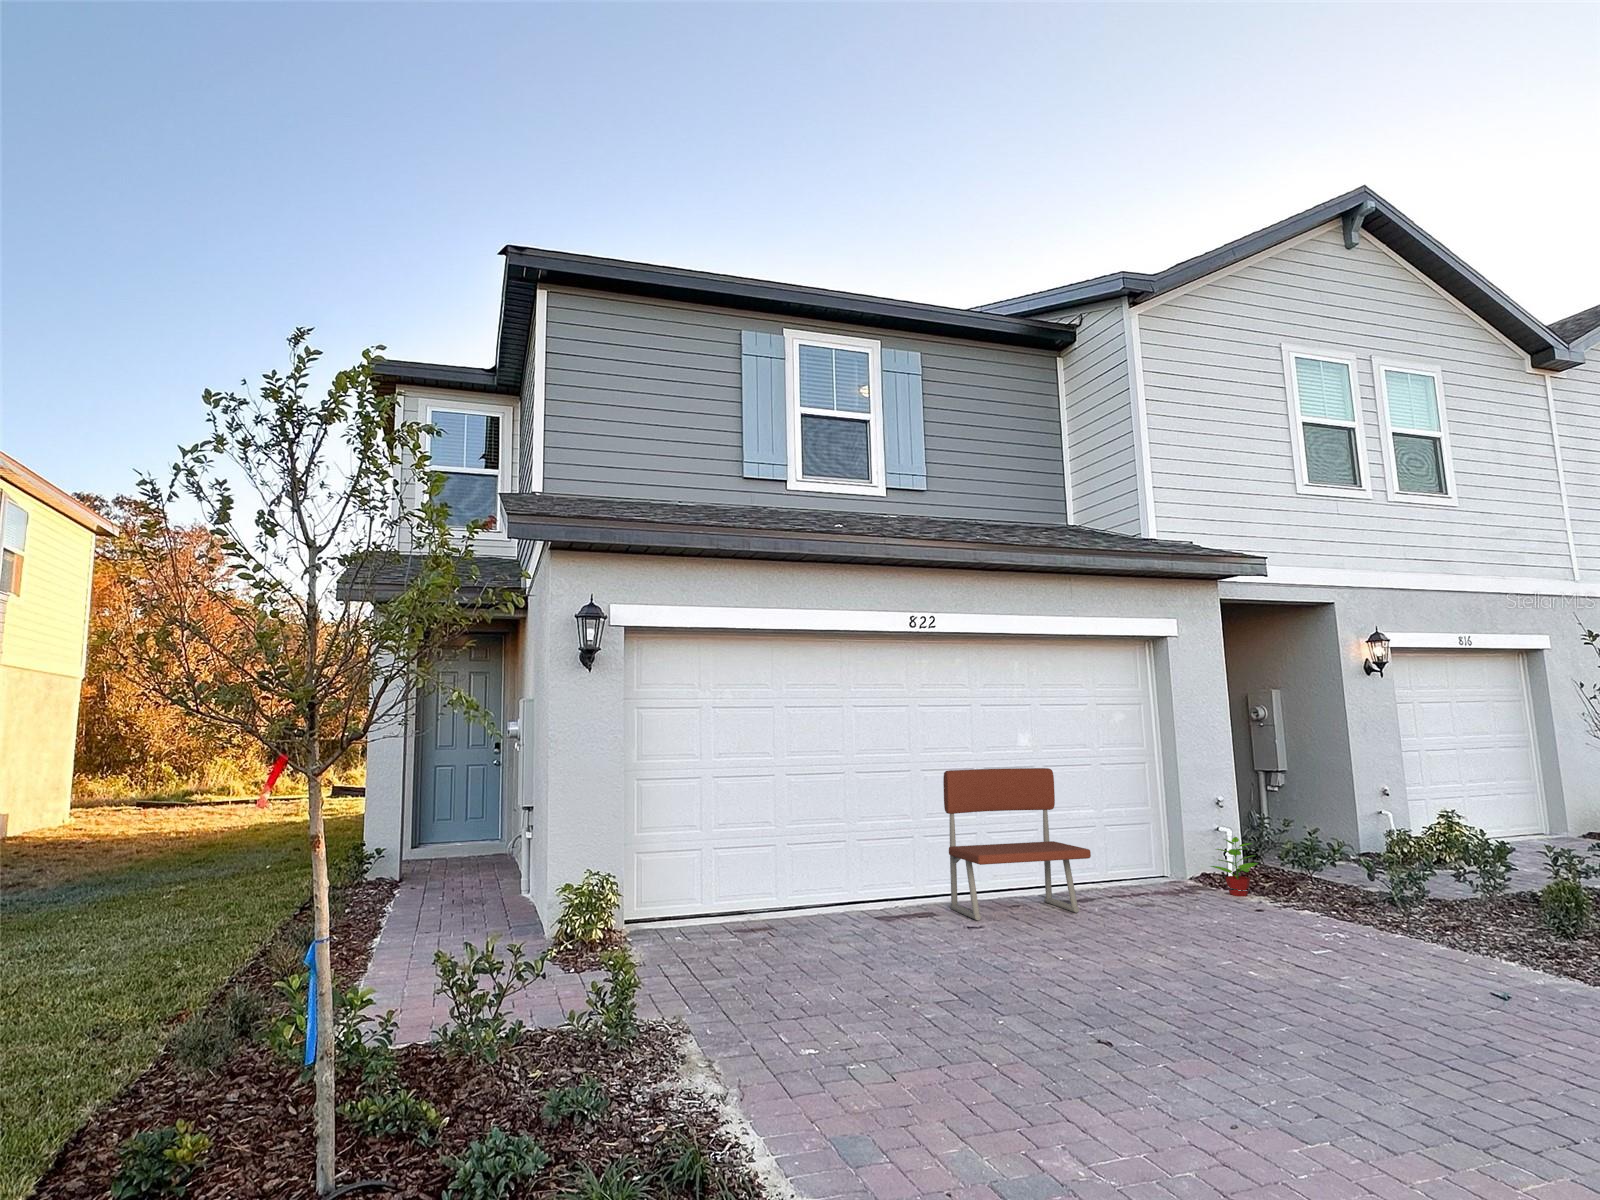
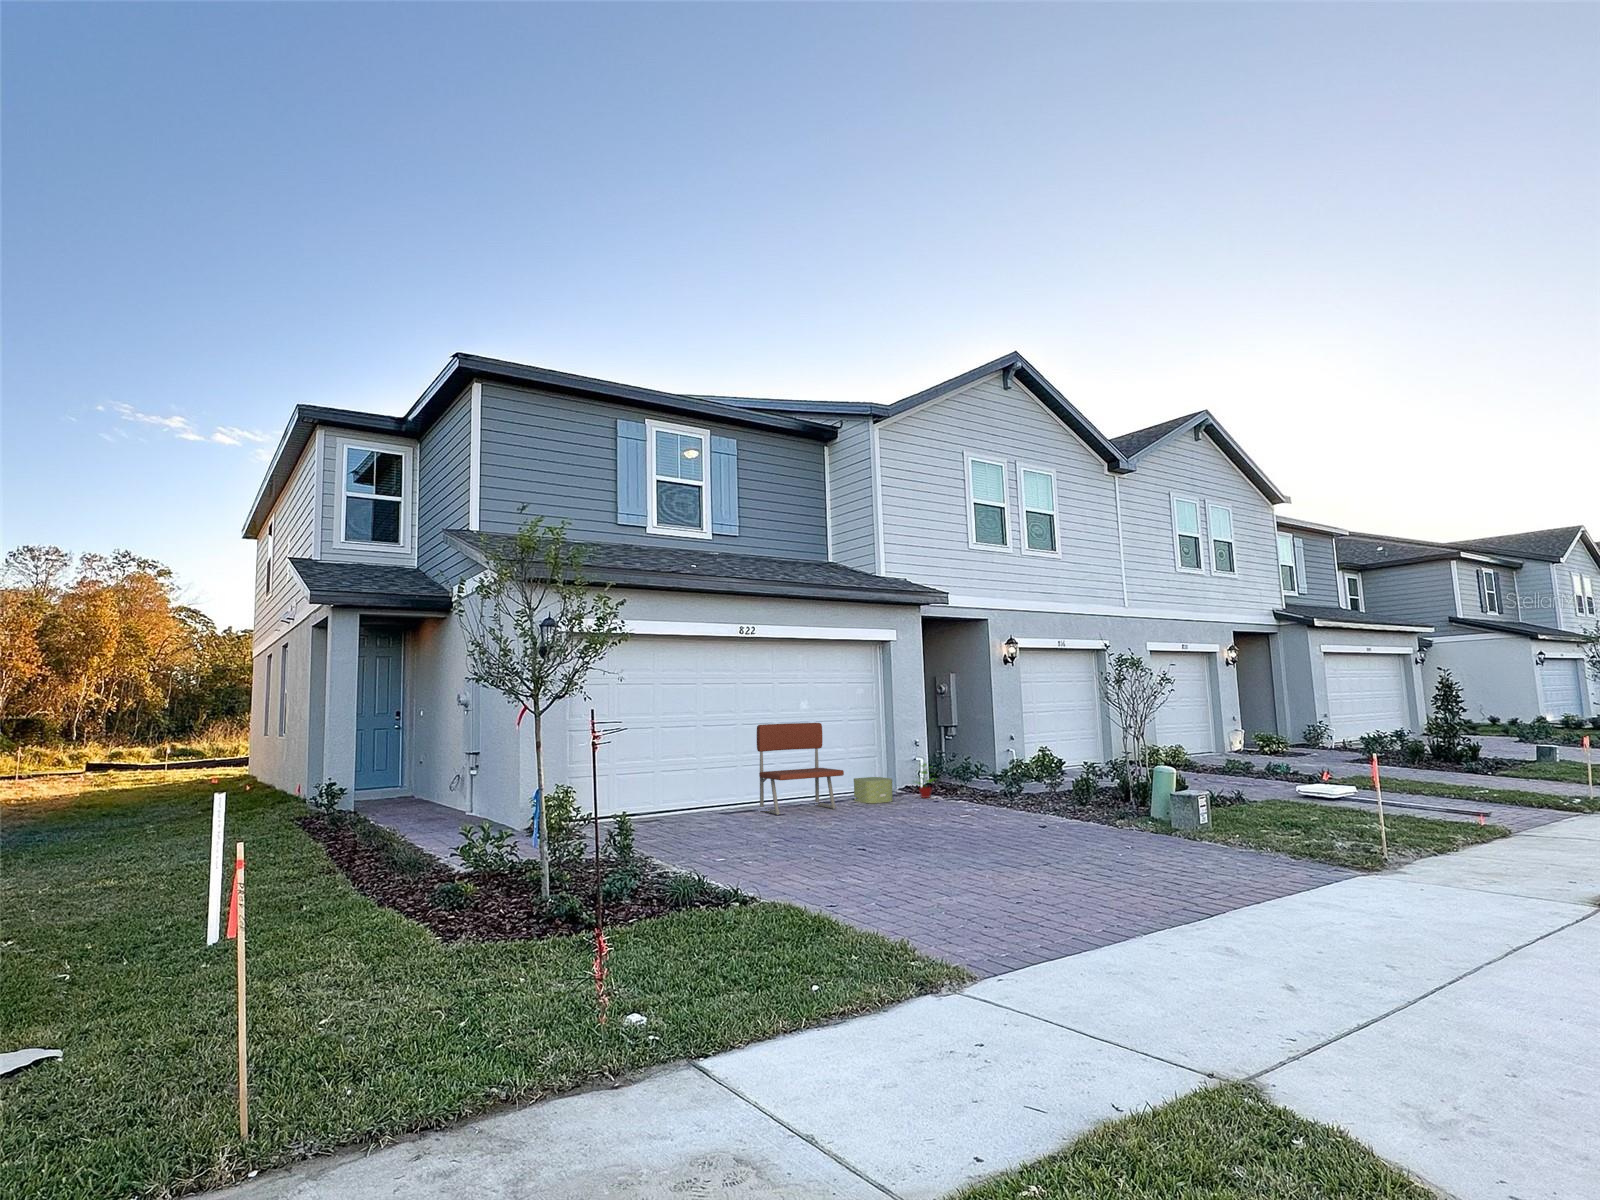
storage box: none [1111,857,1180,903] -> present [854,777,893,803]

